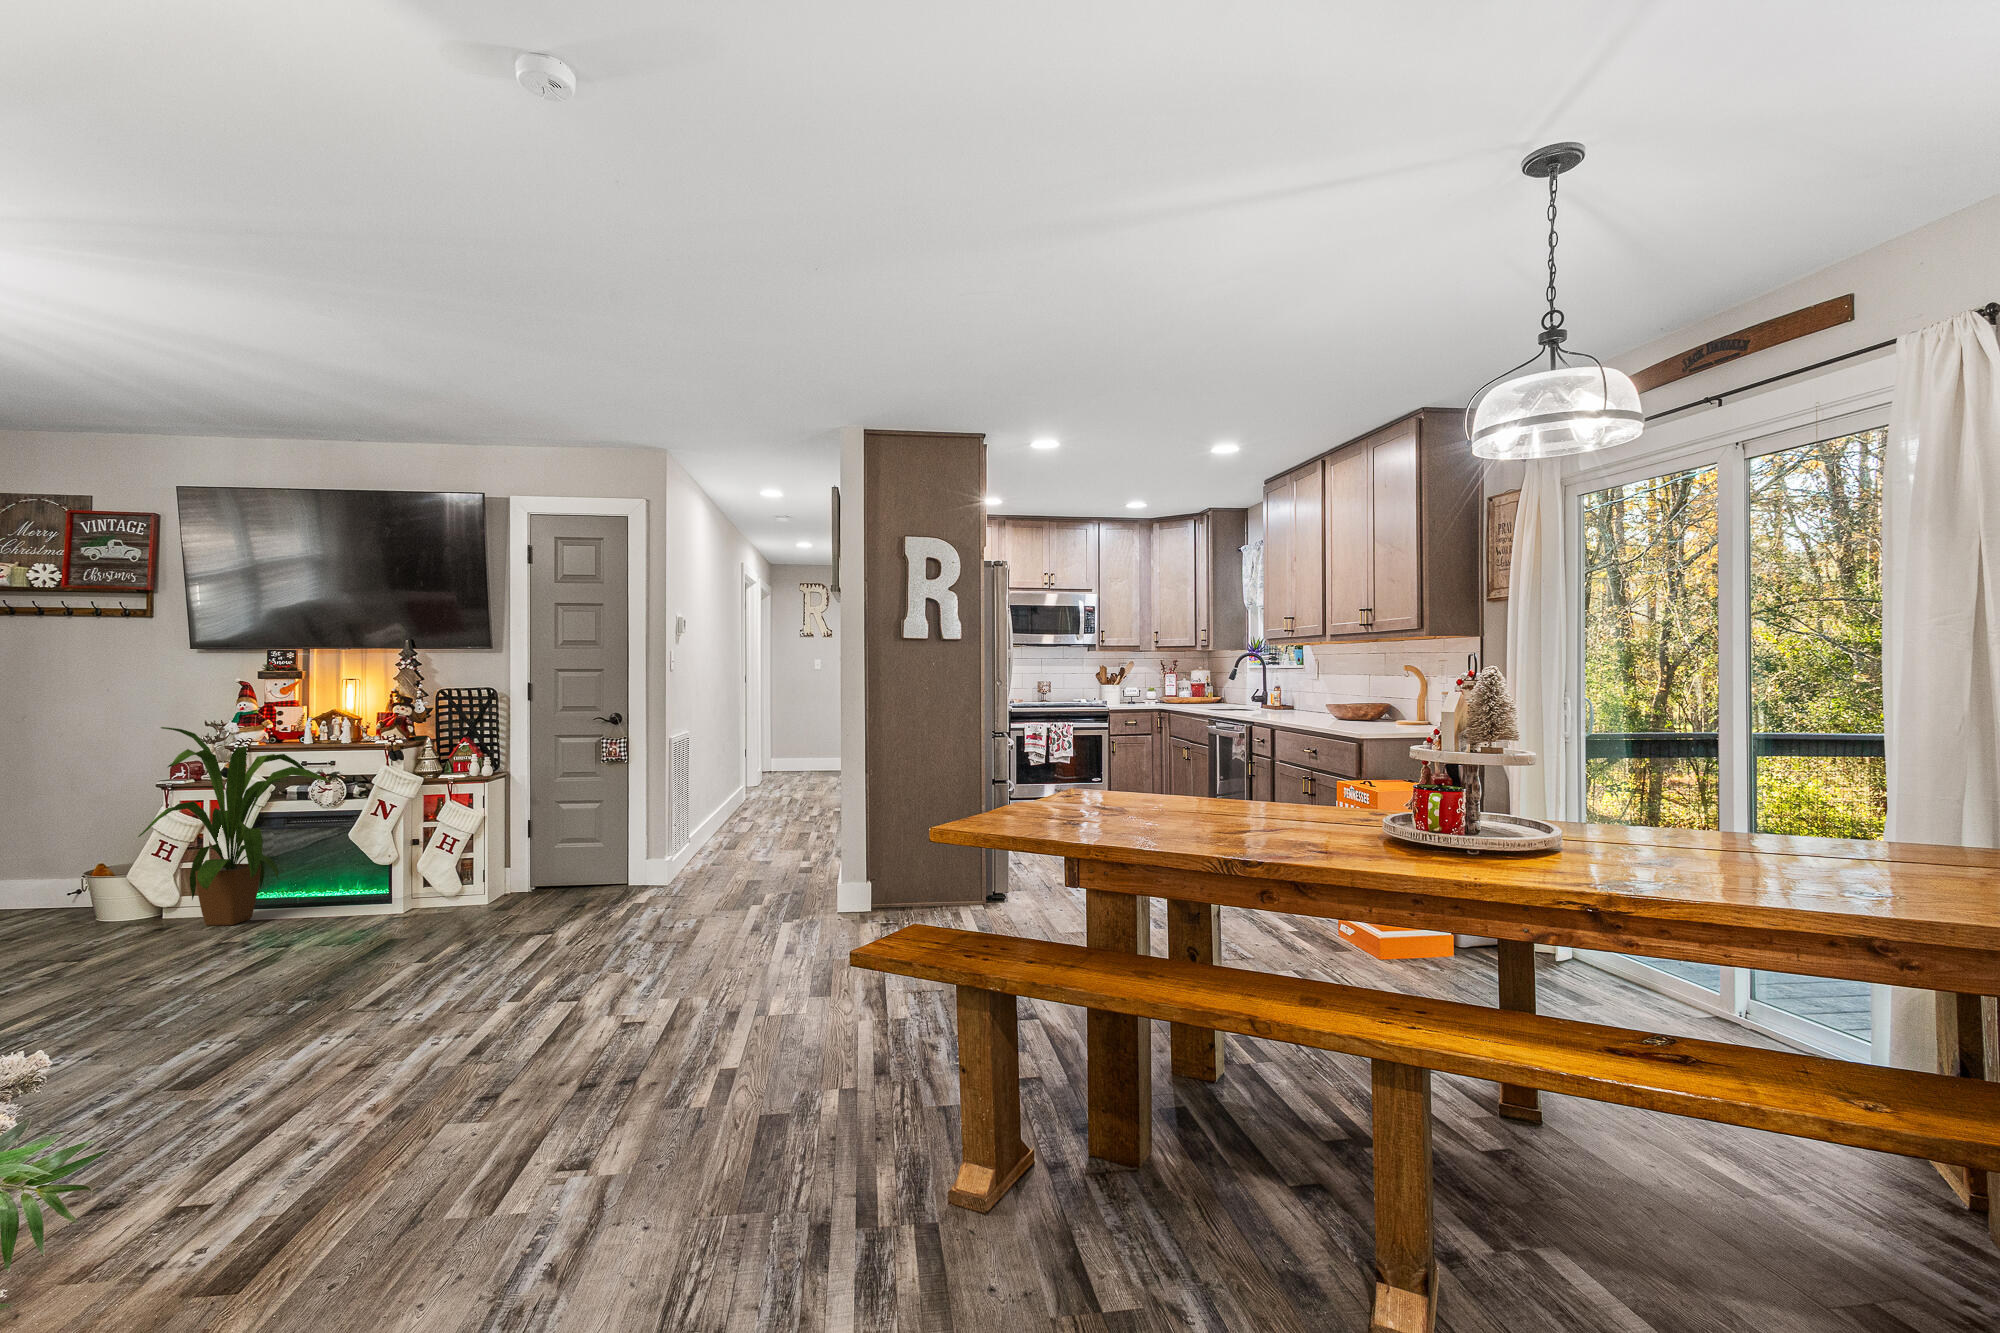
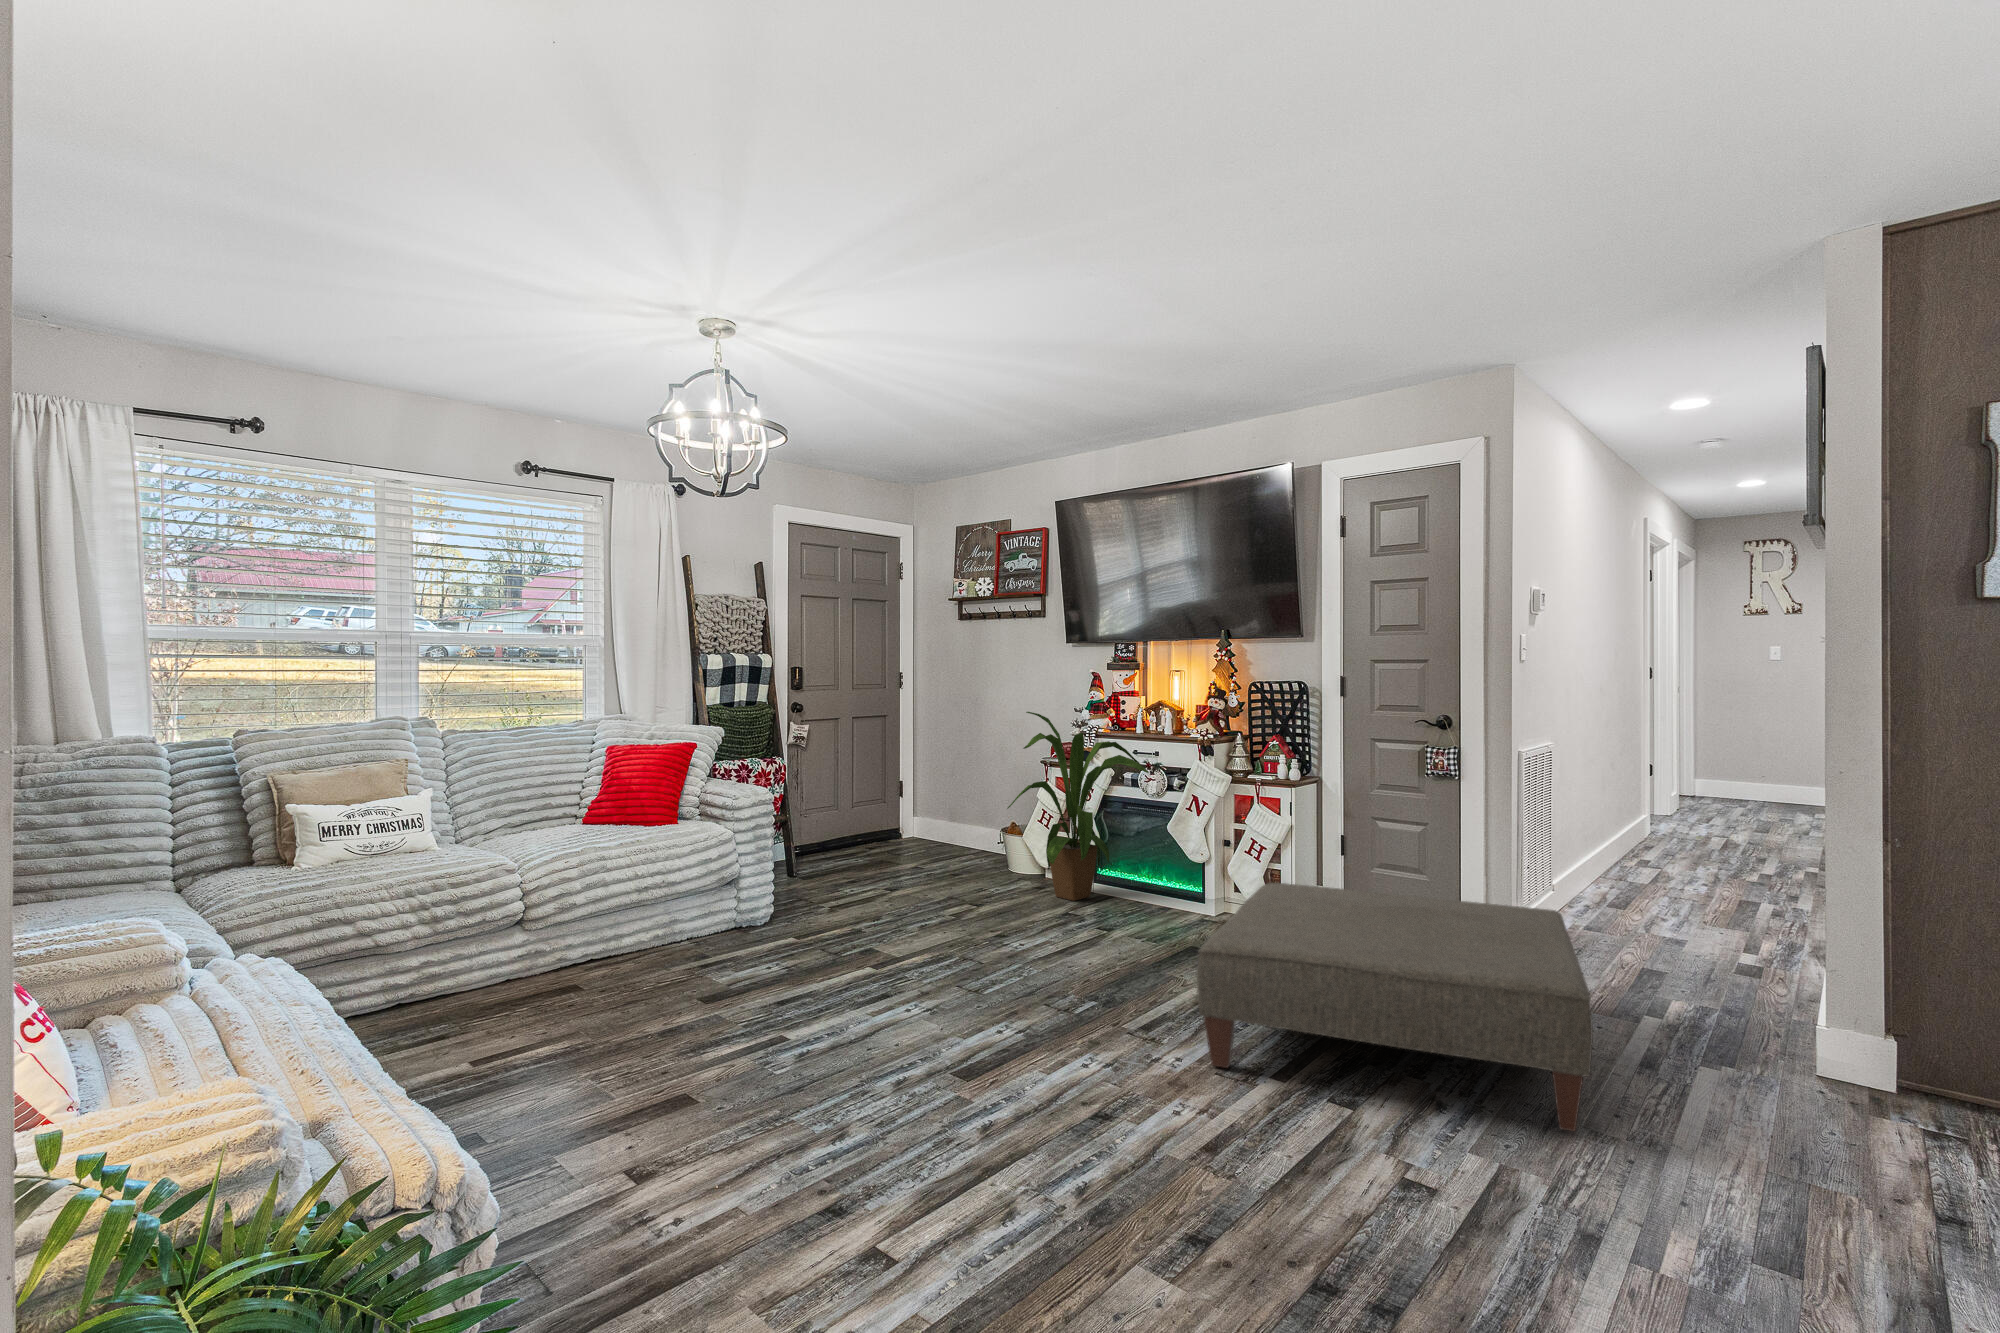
ottoman: none [440,845,732,1006] -> present [1197,883,1593,1131]

